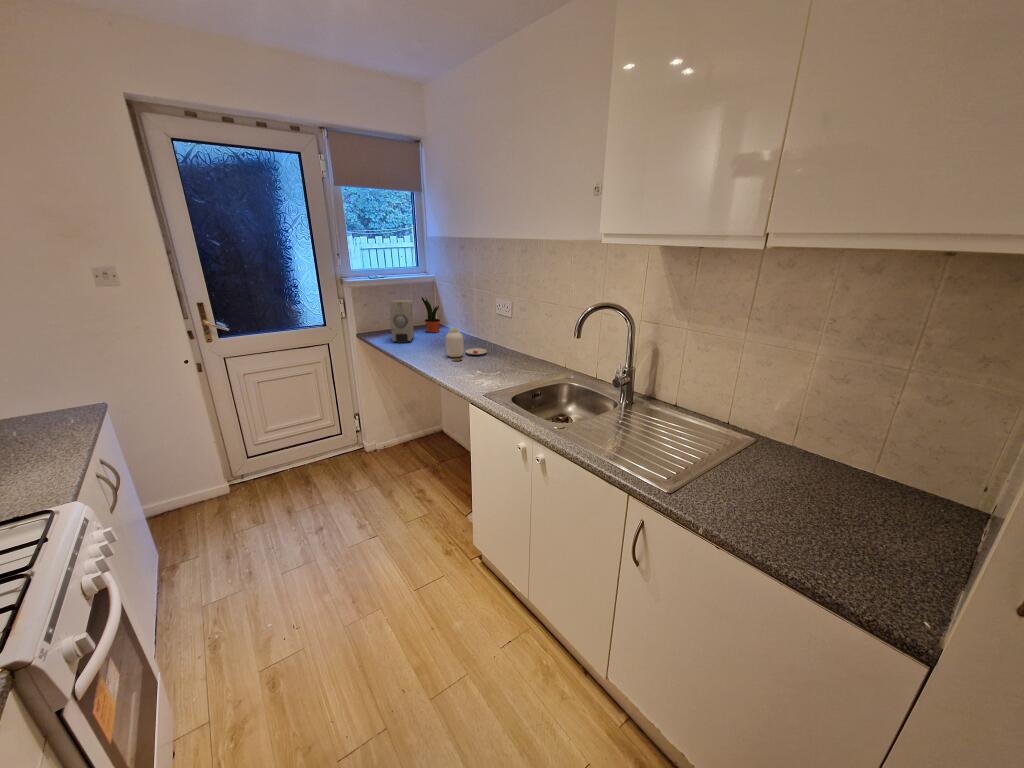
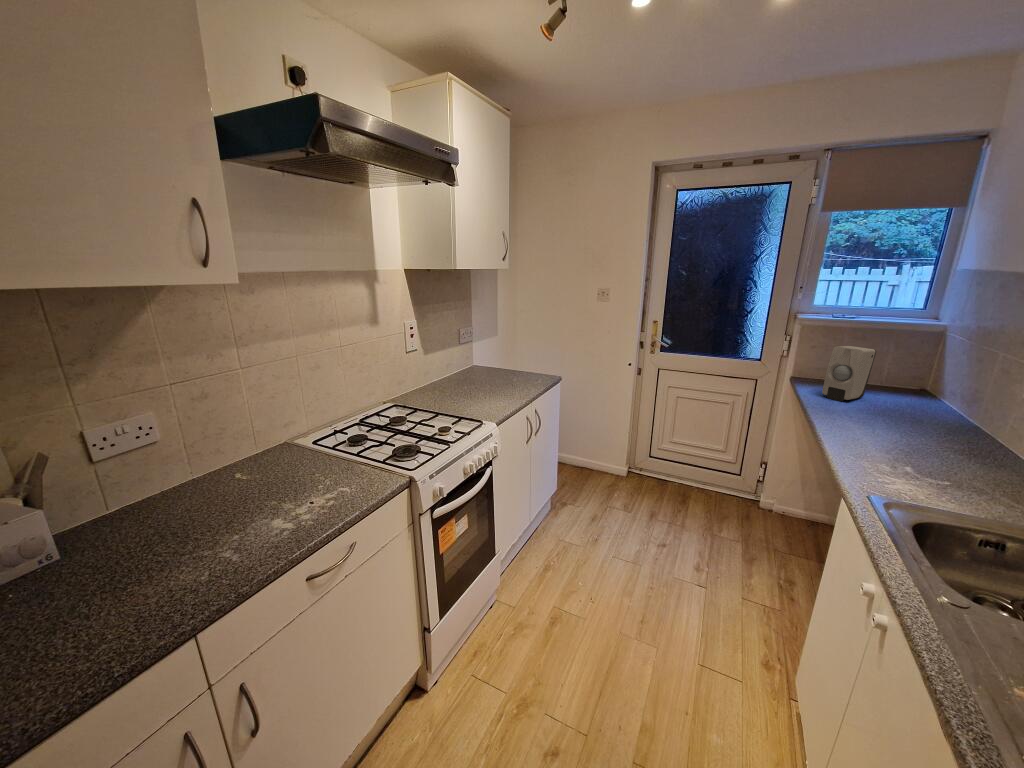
potted plant: present [422,297,440,333] -> none [895,347,929,401]
jar: present [446,328,487,361] -> none [880,397,975,452]

